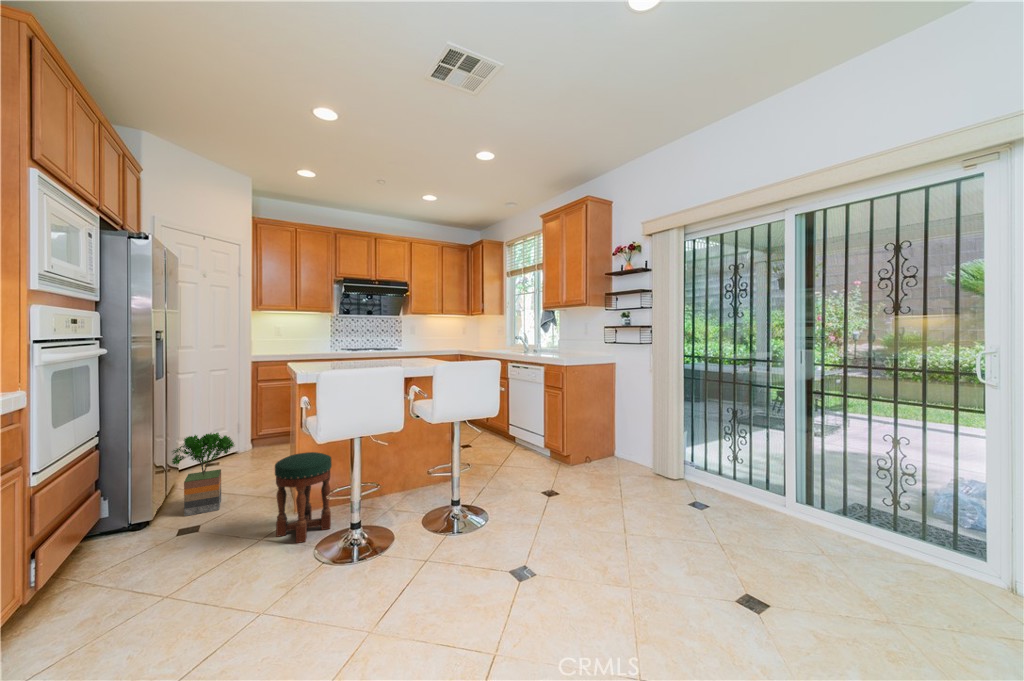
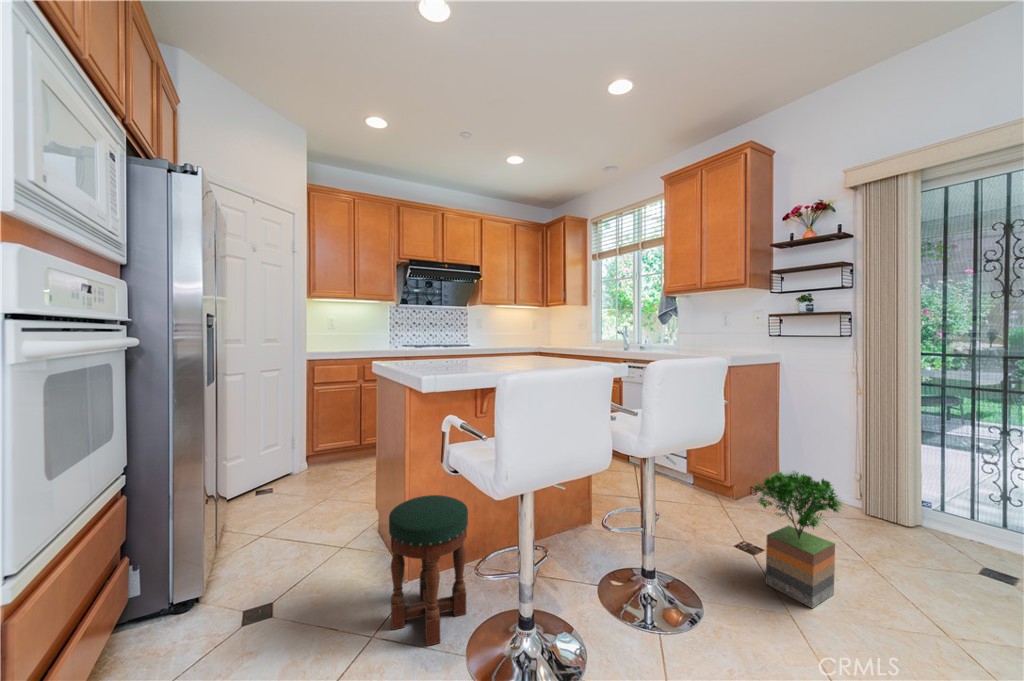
potted tree: present [172,433,234,516] -> present [754,471,842,608]

